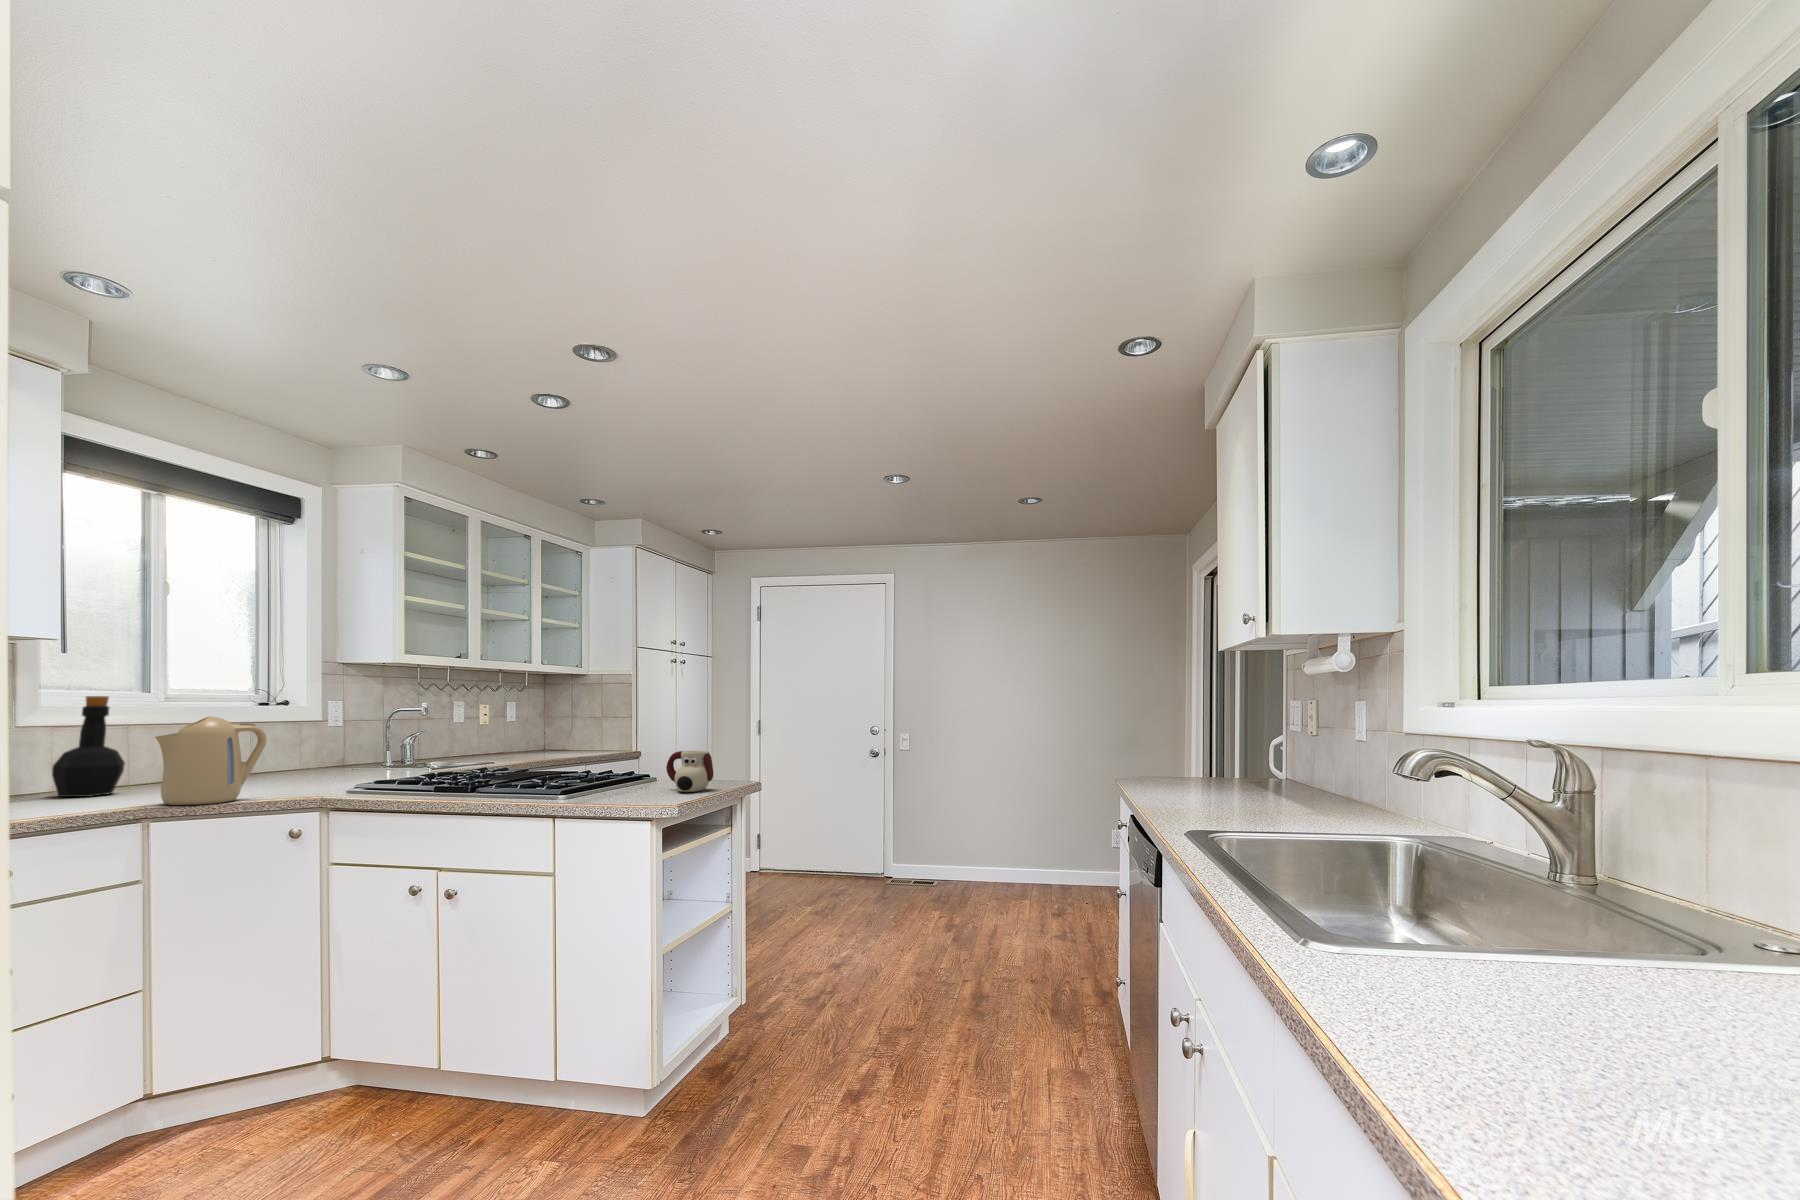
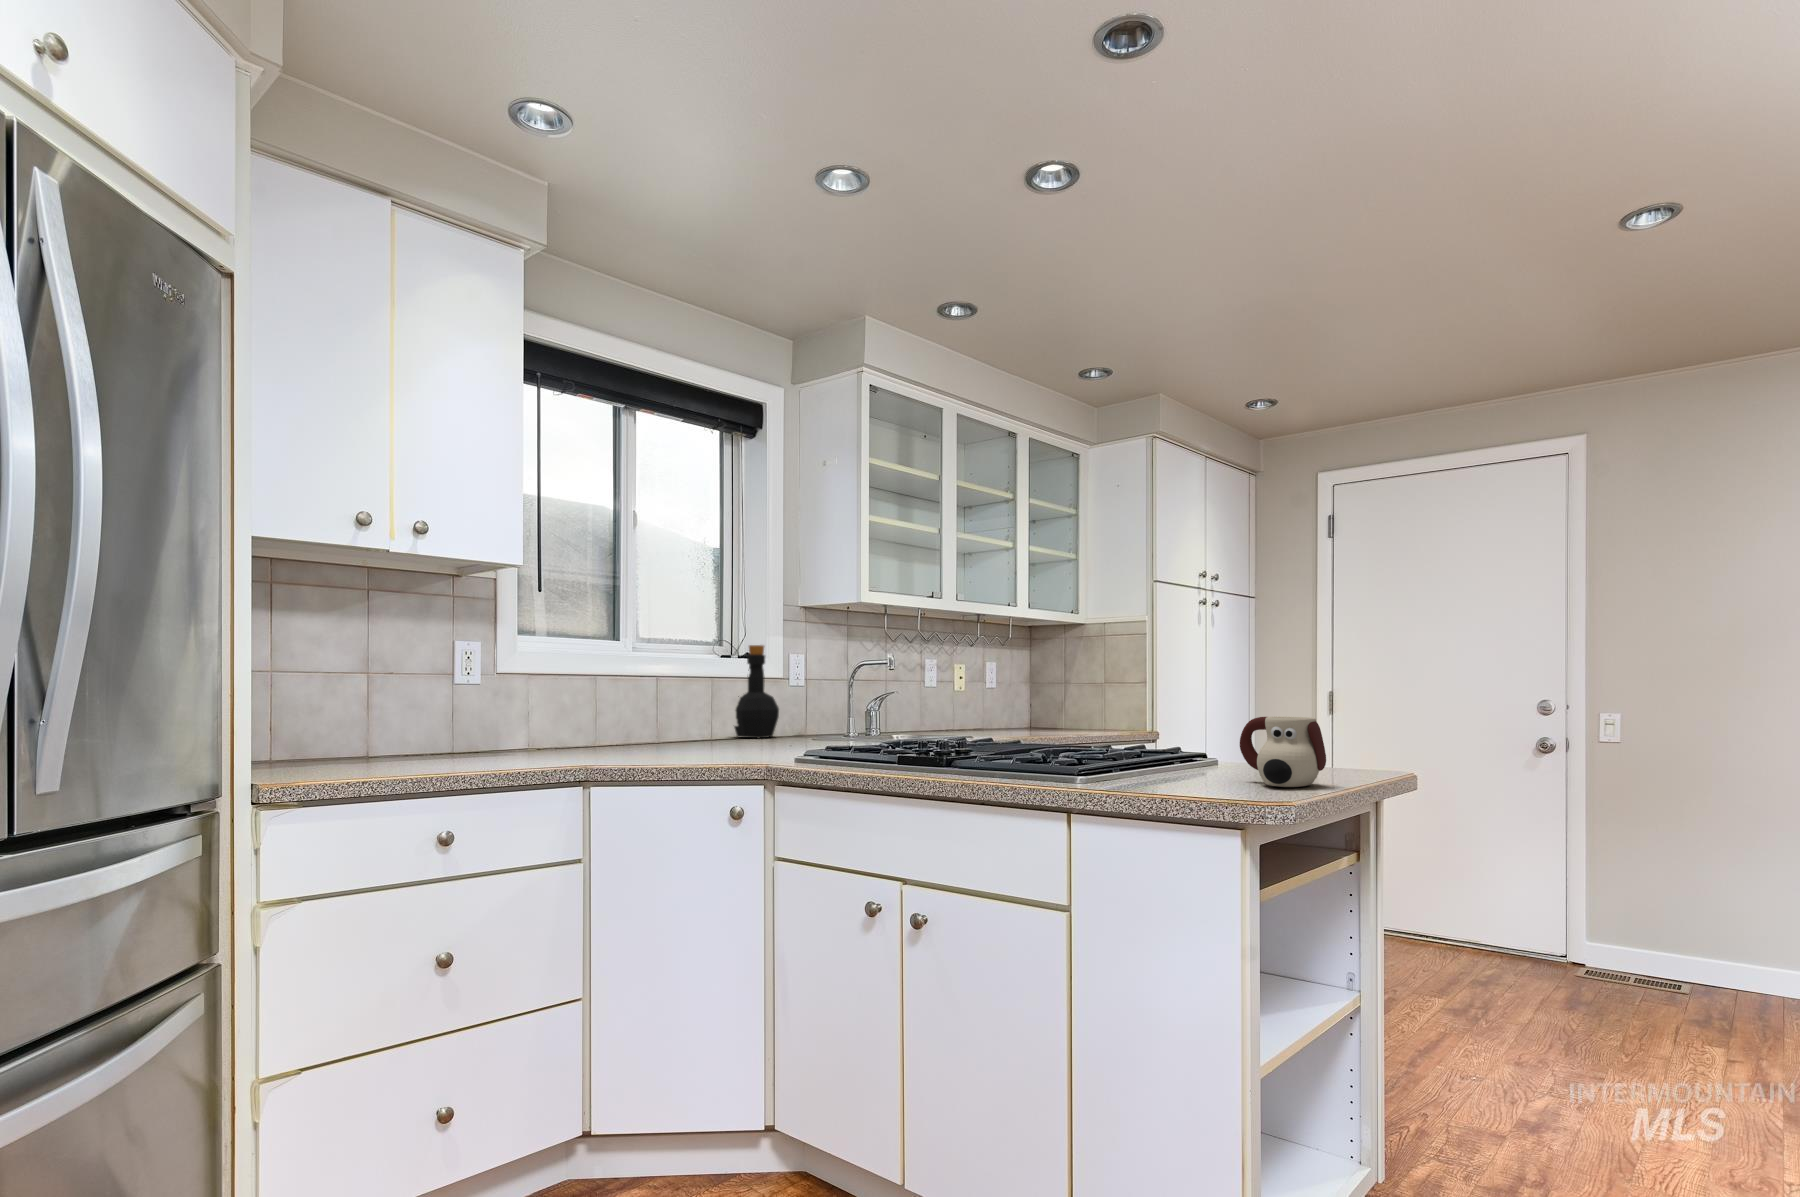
bottle: present [52,696,125,797] -> present [734,645,779,738]
kettle: present [155,717,267,805] -> none [590,656,704,766]

